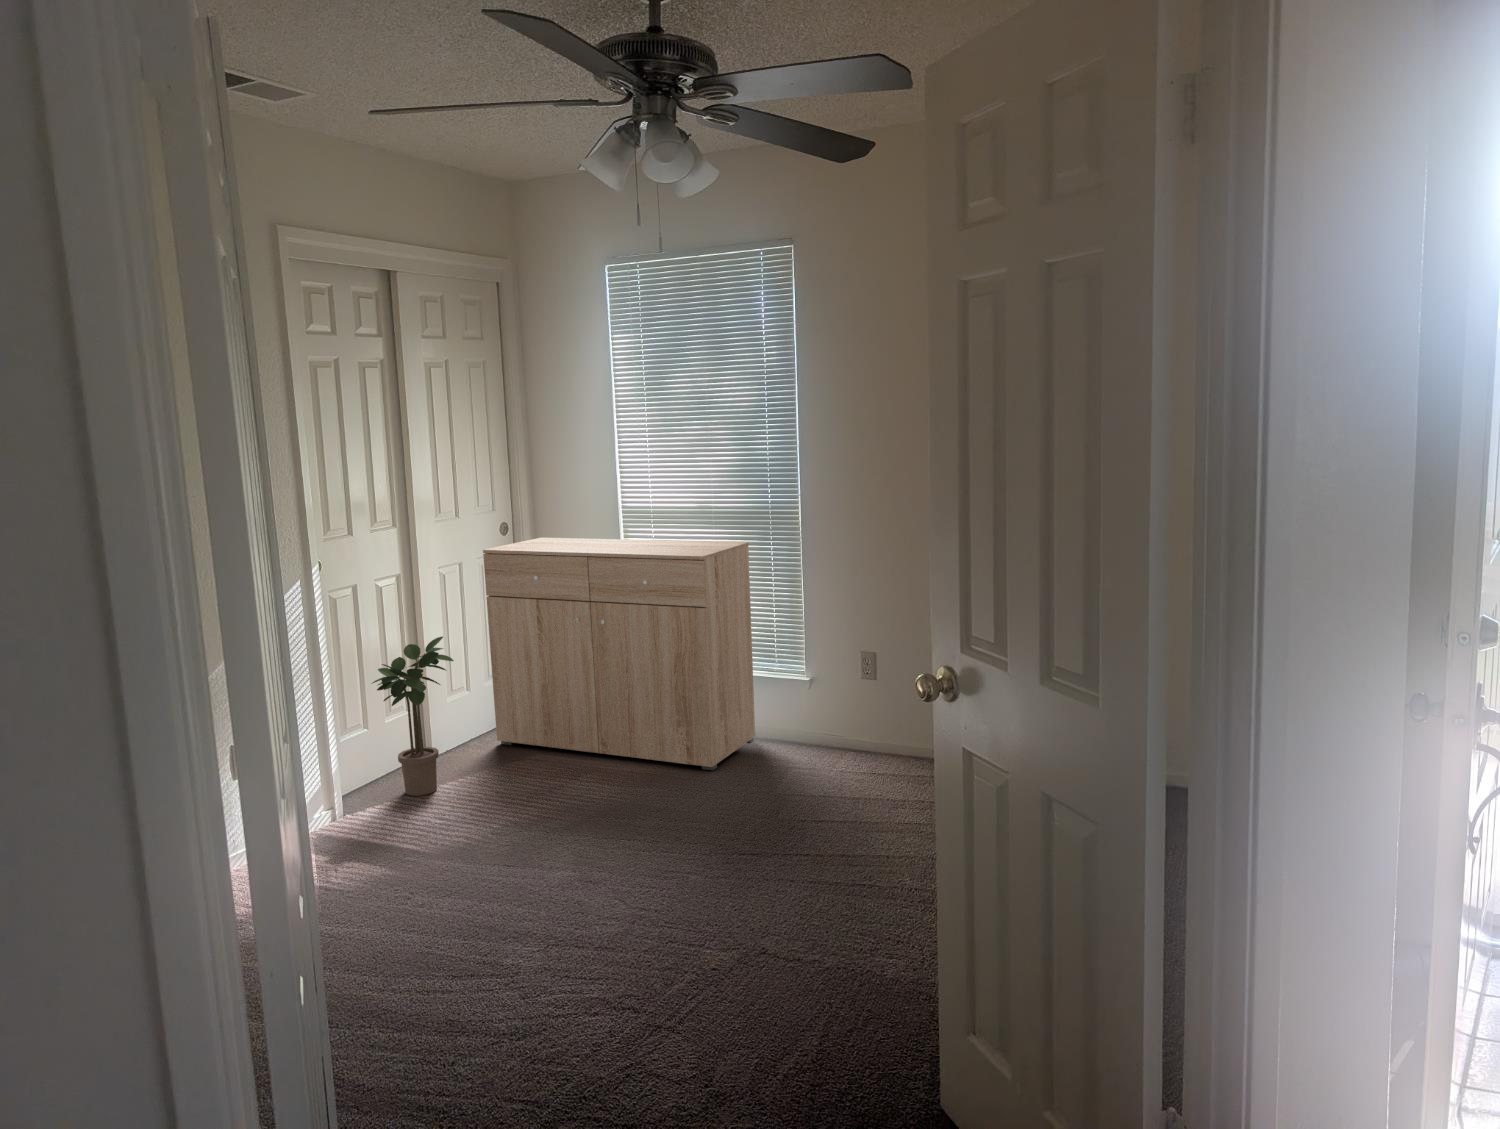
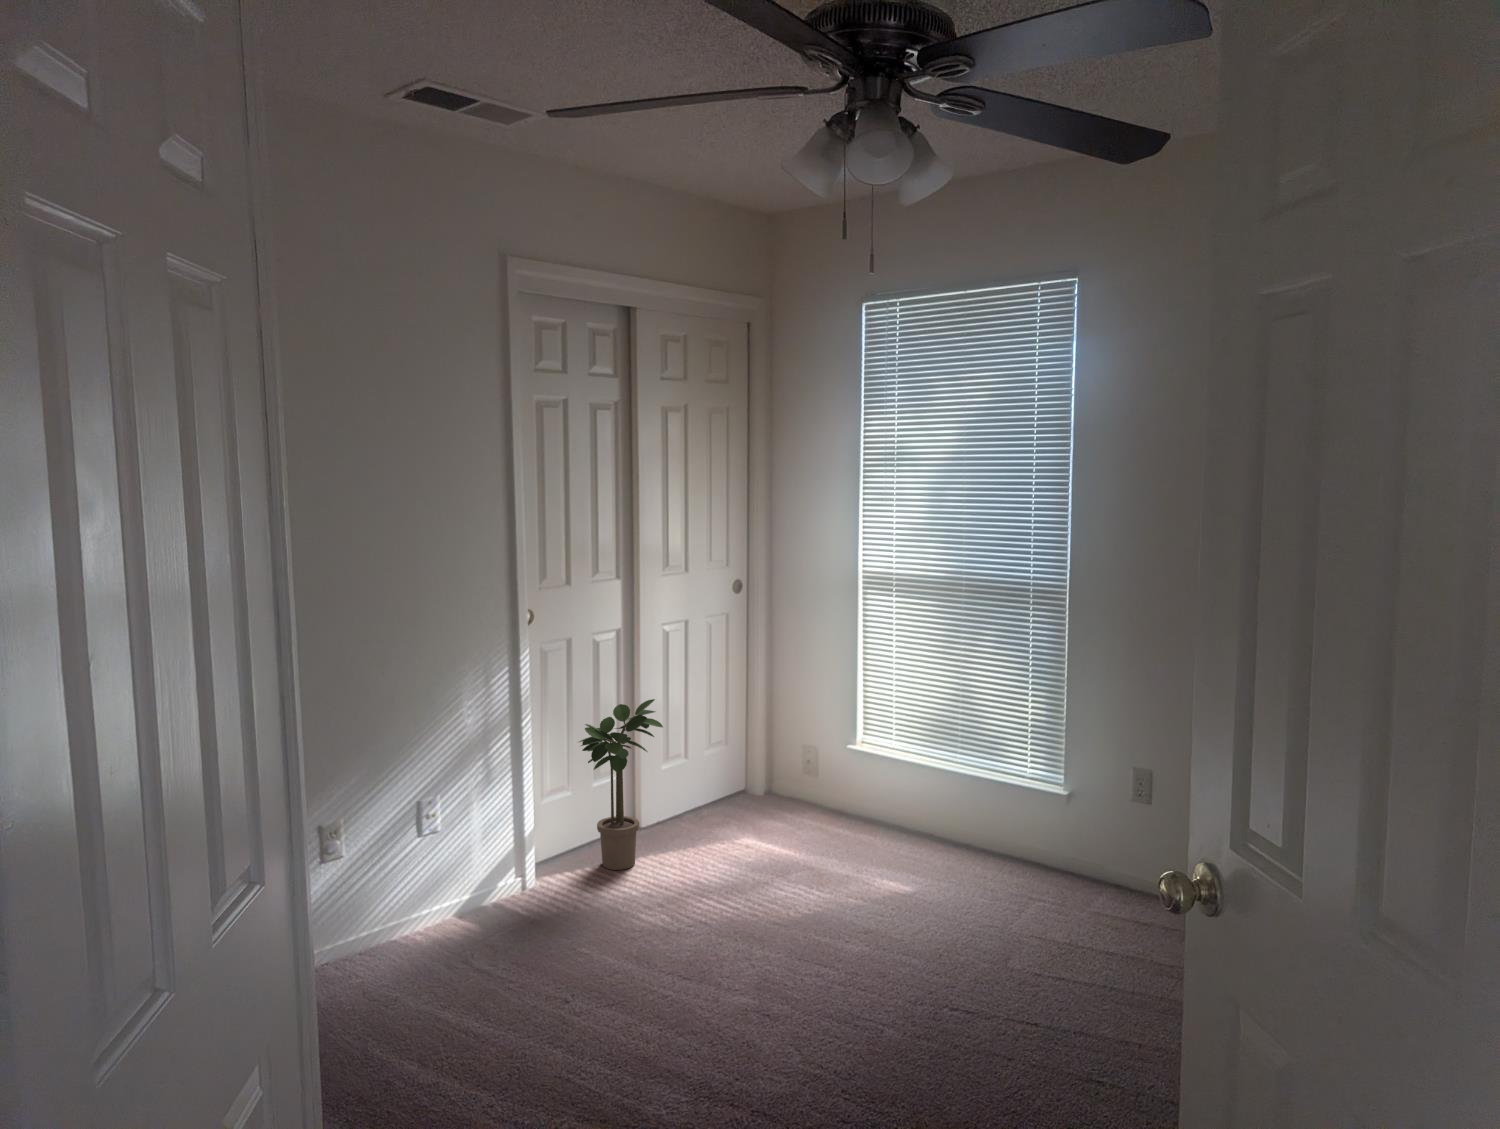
dresser: present [483,538,755,770] -> none [710,598,1003,888]

